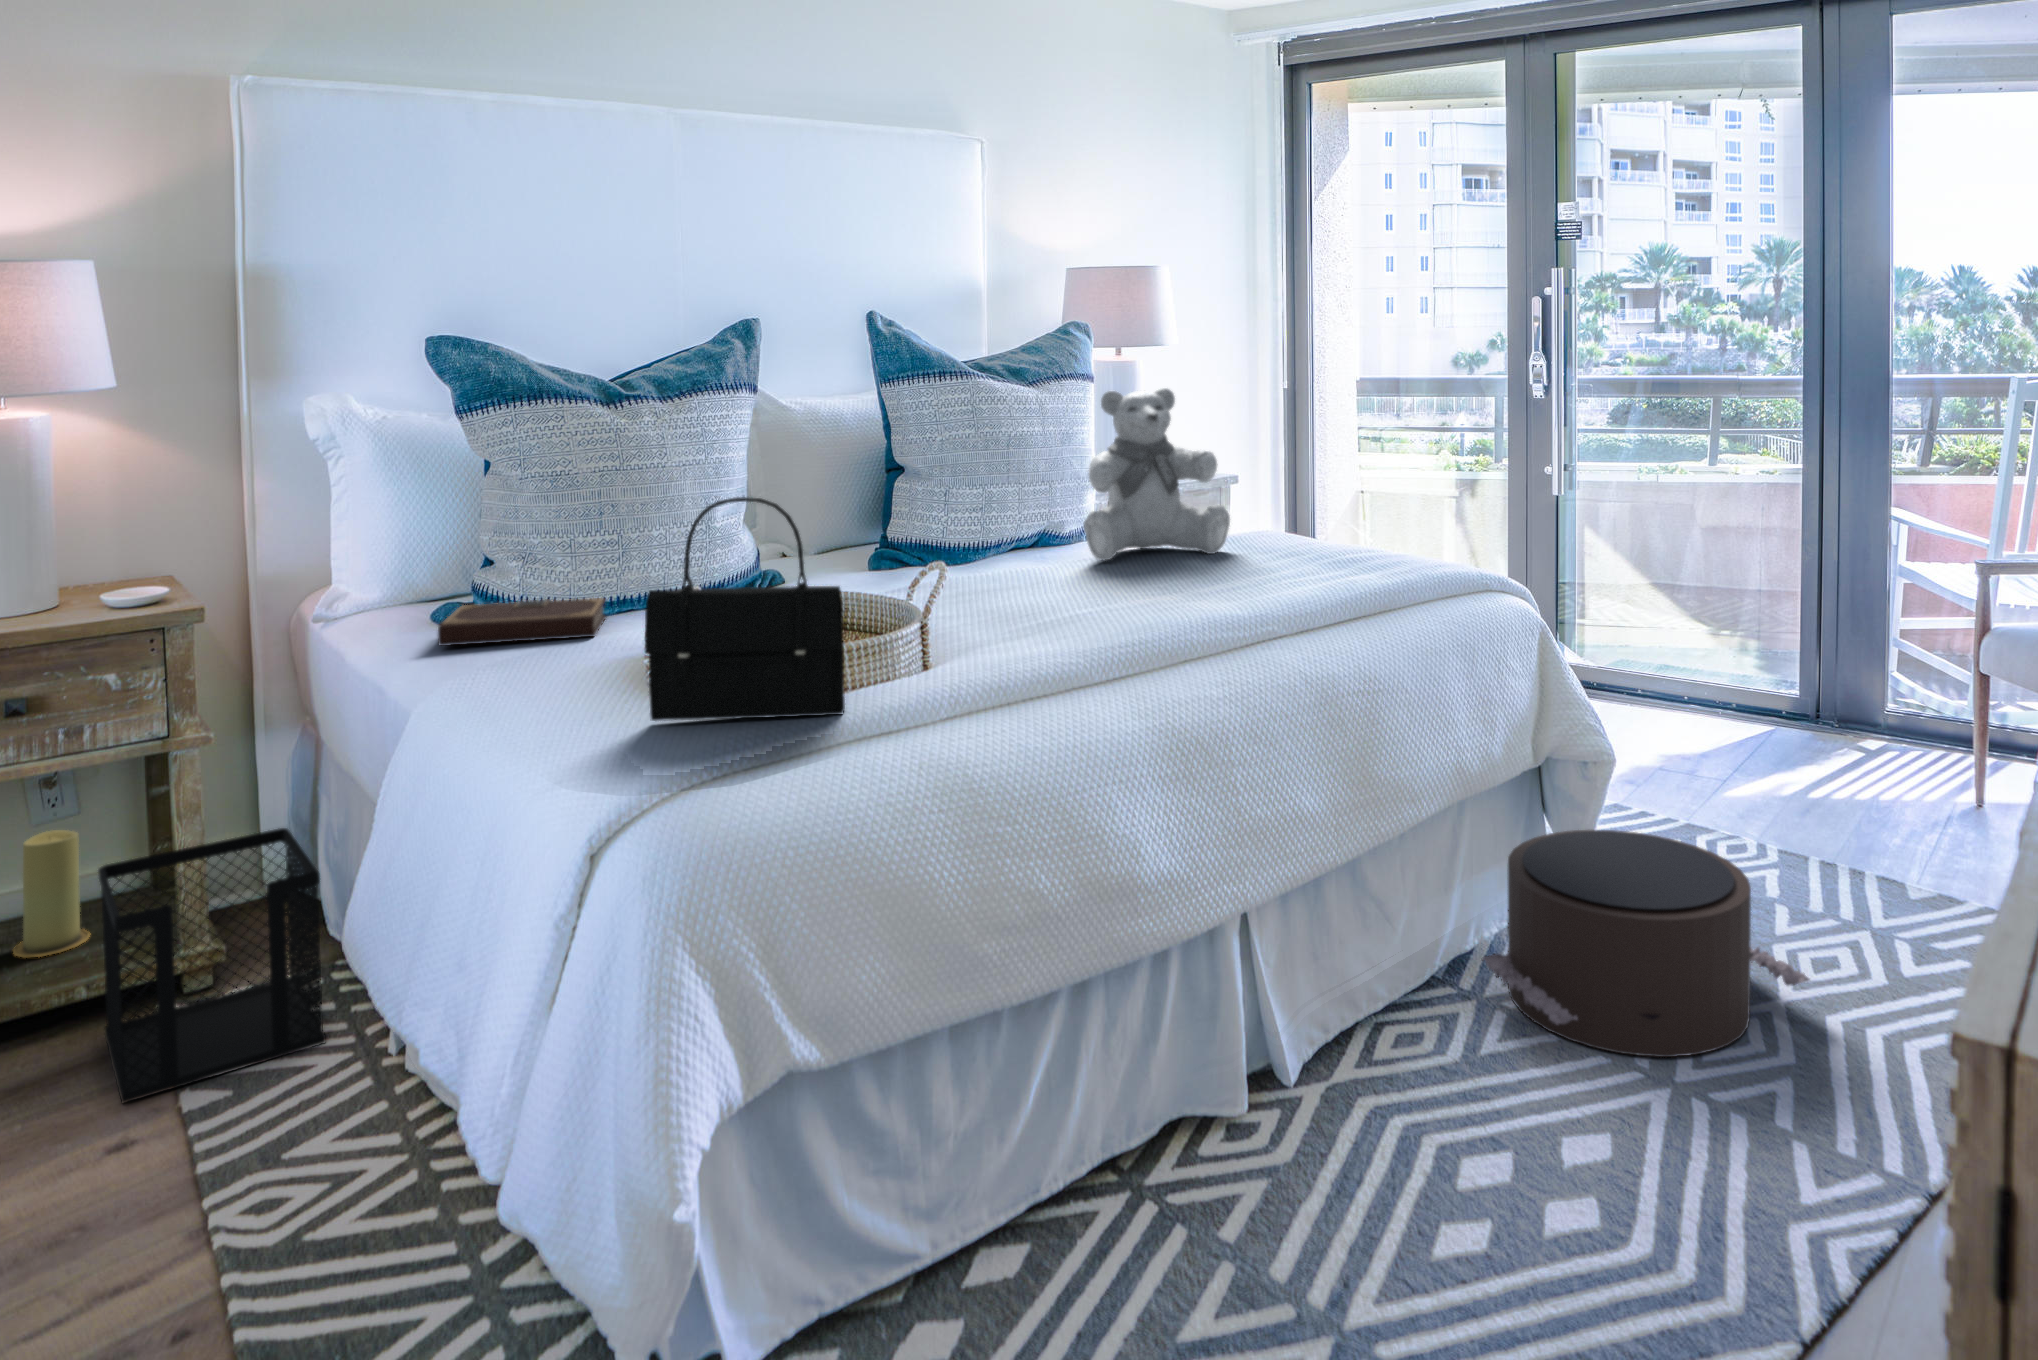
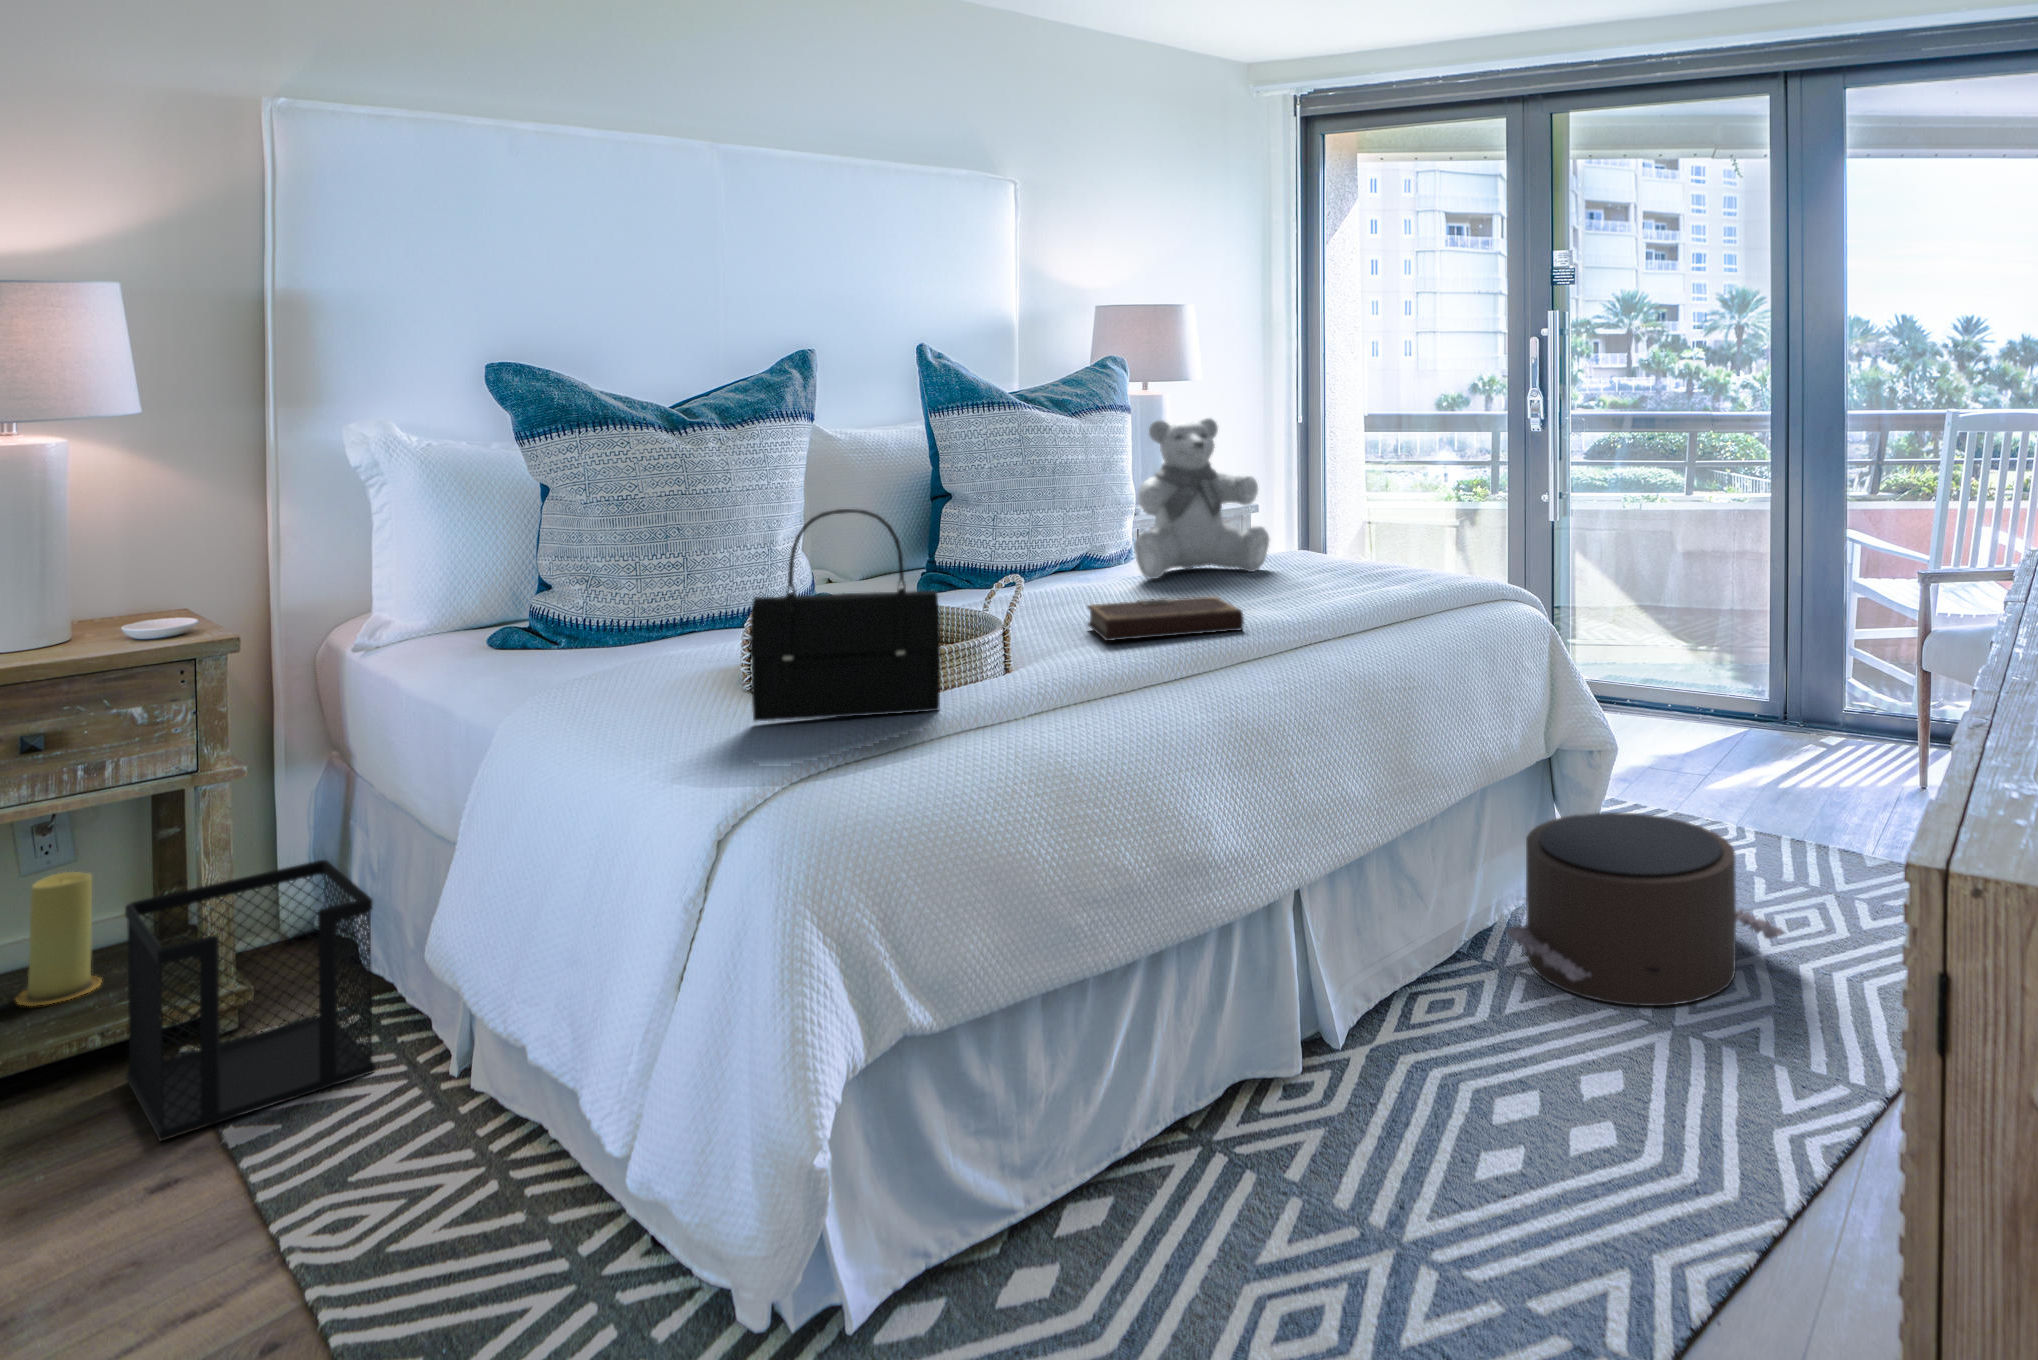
notebook: present [438,598,606,646] -> present [1088,596,1244,641]

